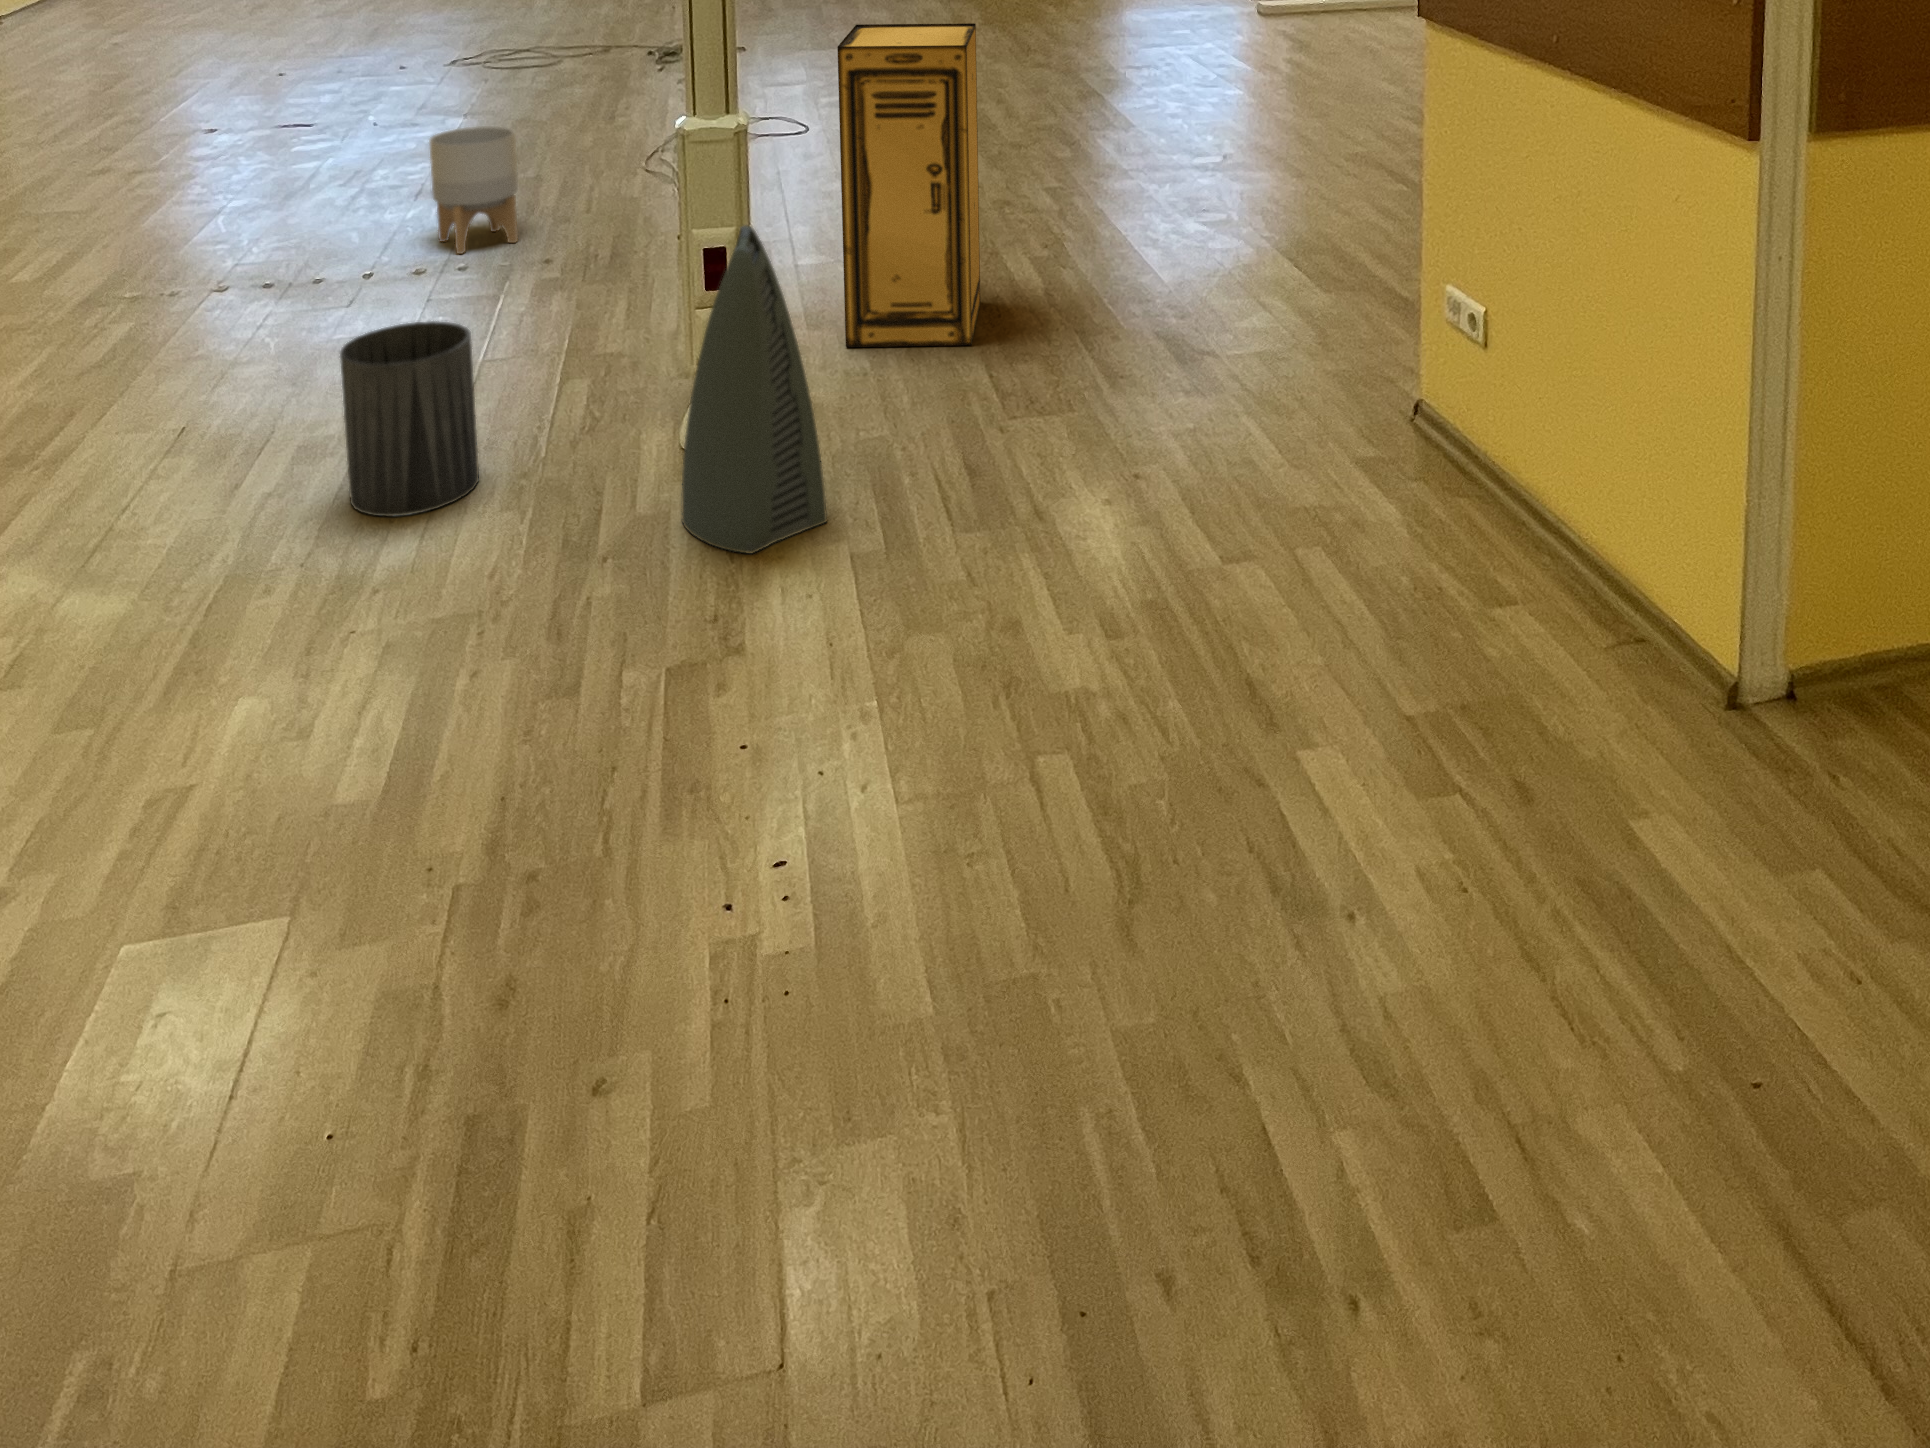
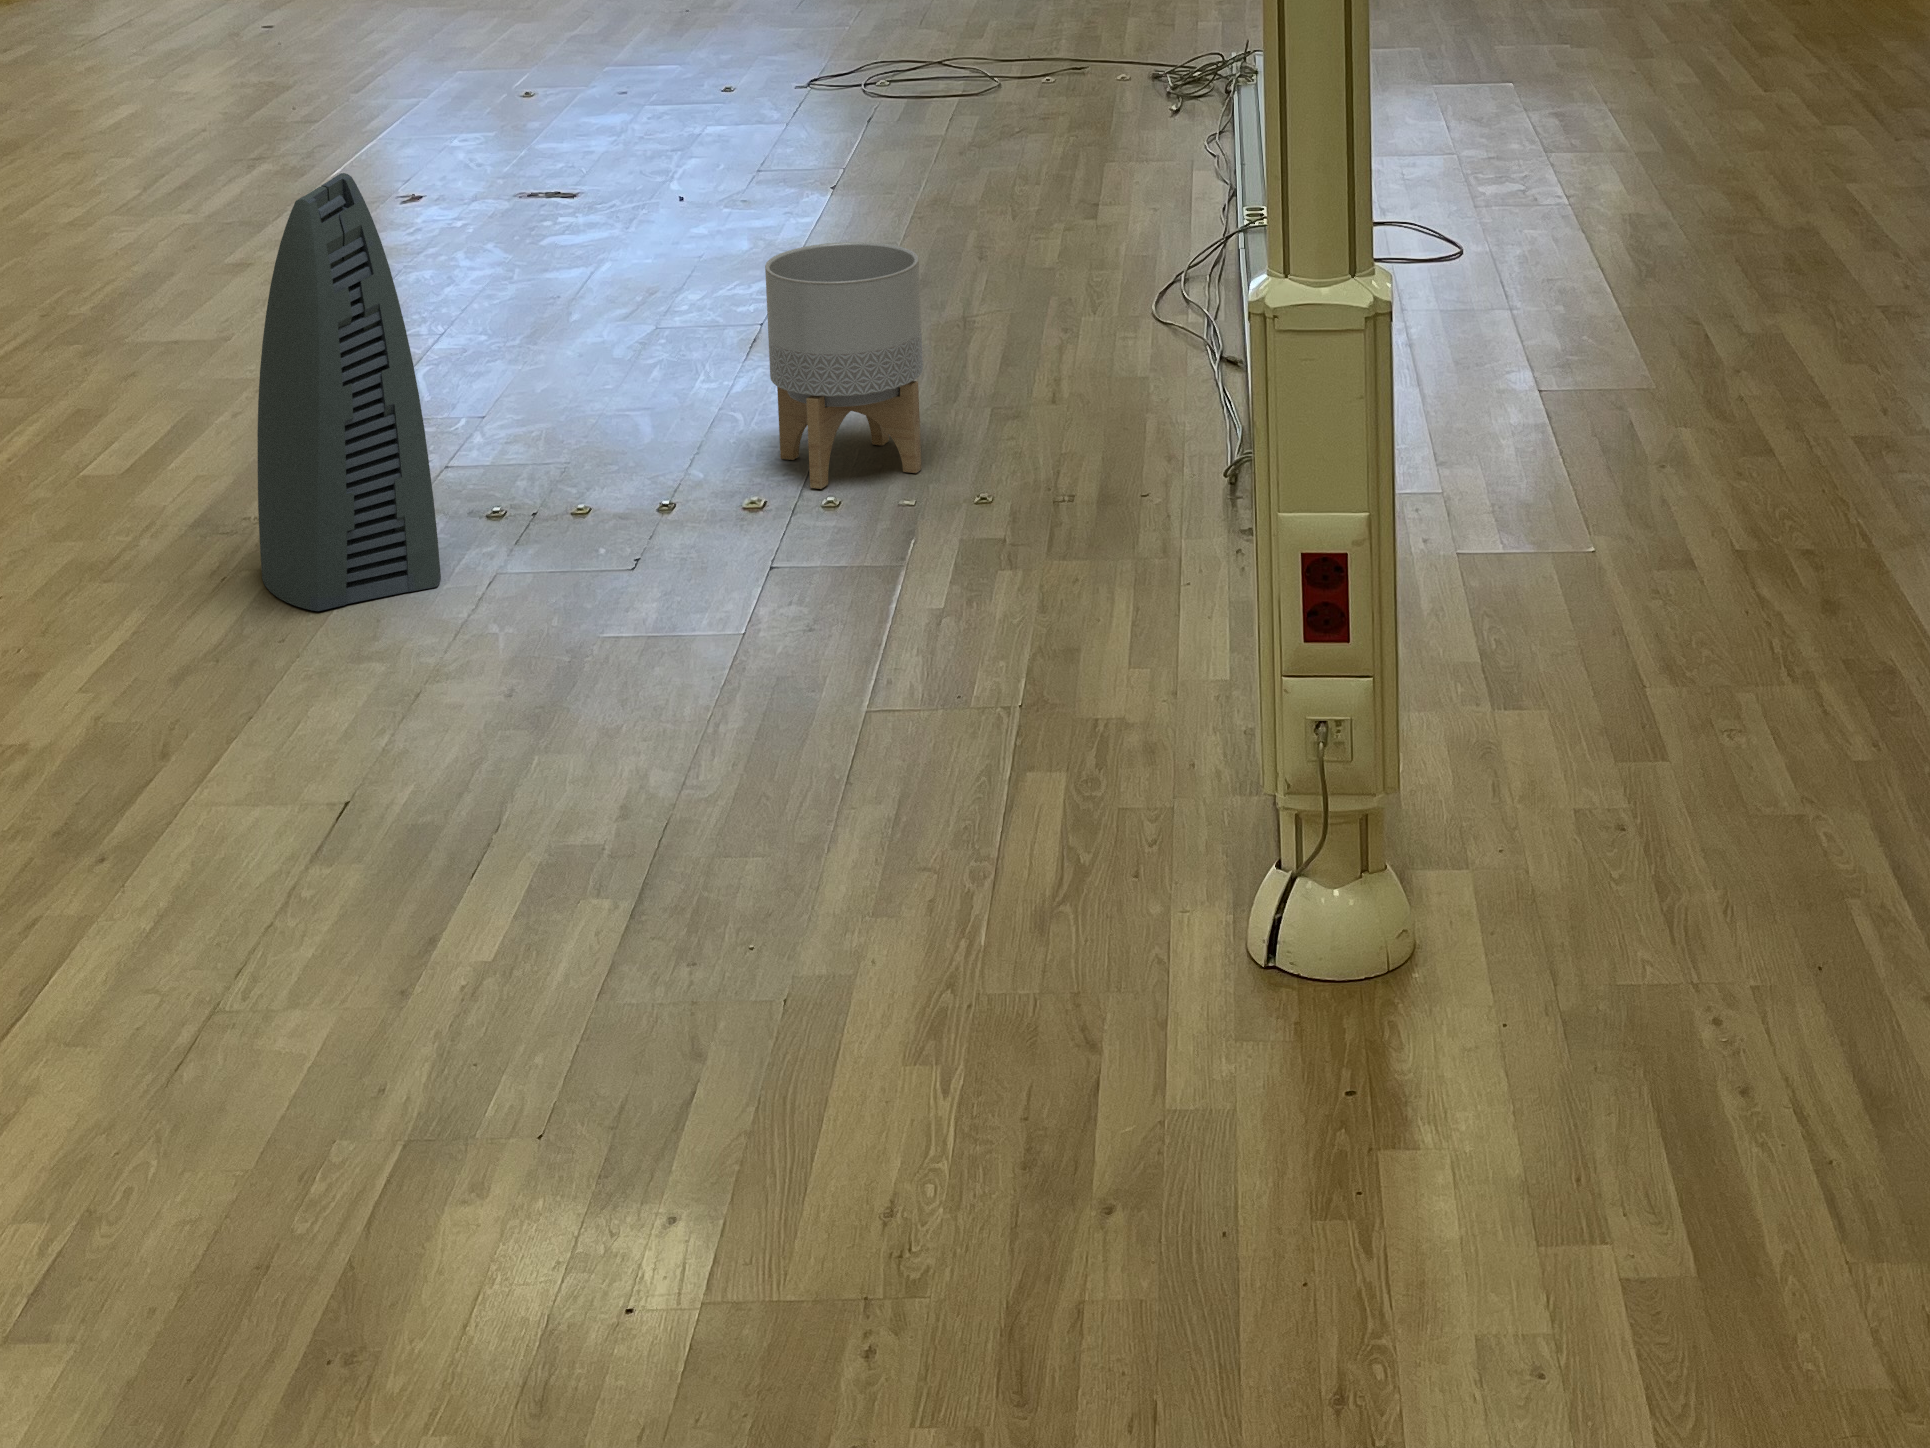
storage cabinet: present [837,23,980,347] -> none [1569,92,1861,805]
air purifier: present [681,226,827,553] -> present [257,173,441,611]
trash can: present [340,321,479,516] -> none [597,682,851,1081]

